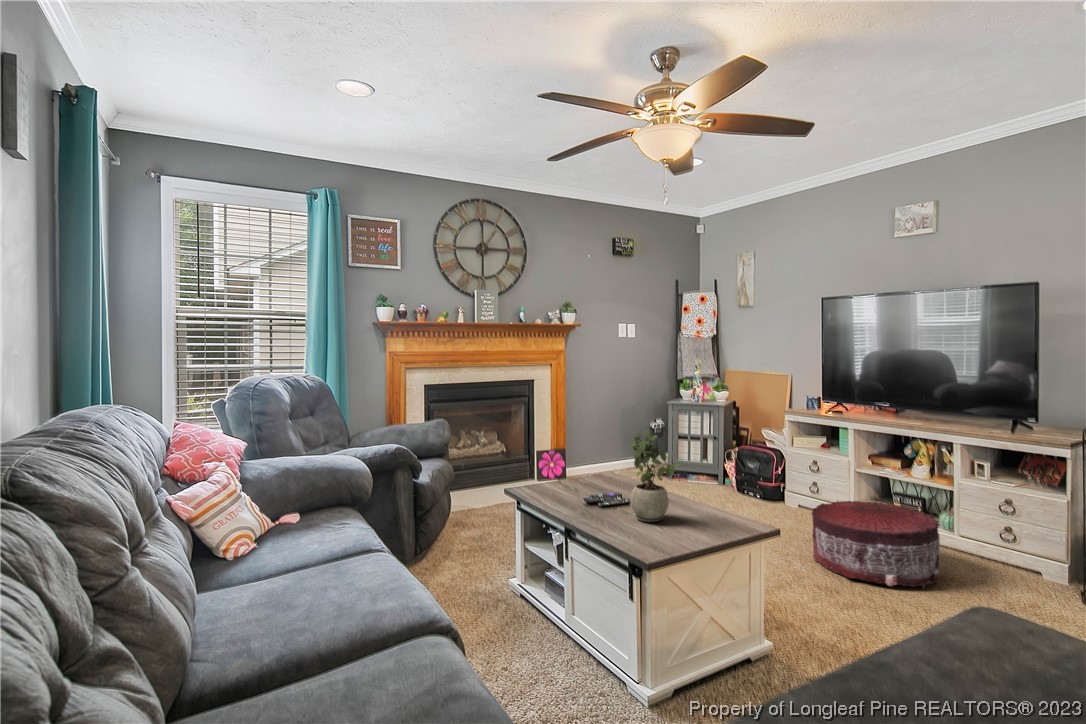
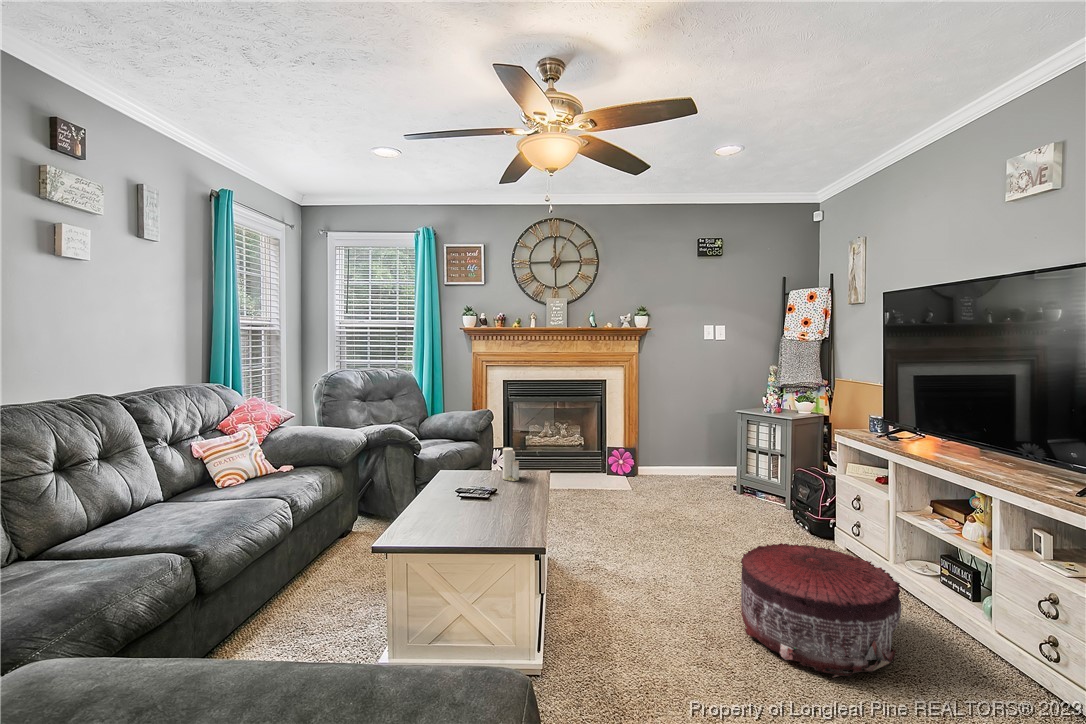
potted plant: present [630,430,682,522] -> none [443,430,478,515]
candle: none [594,449,616,487] -> present [503,448,519,481]

